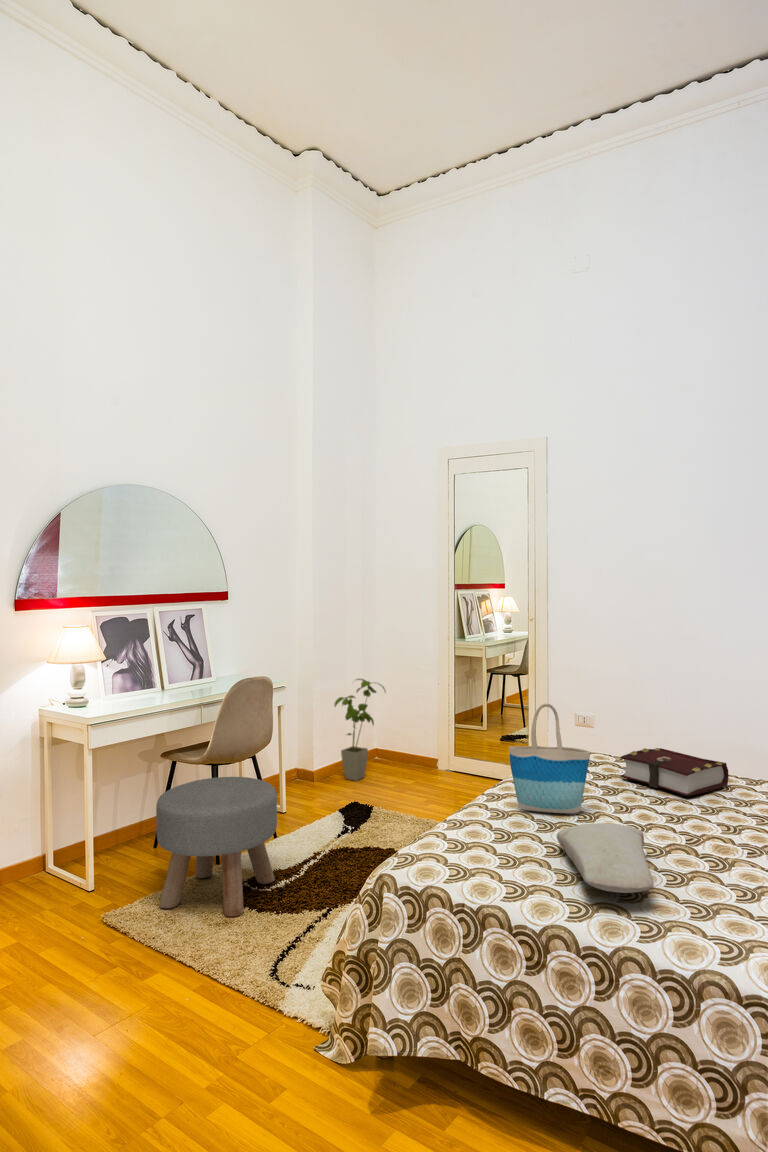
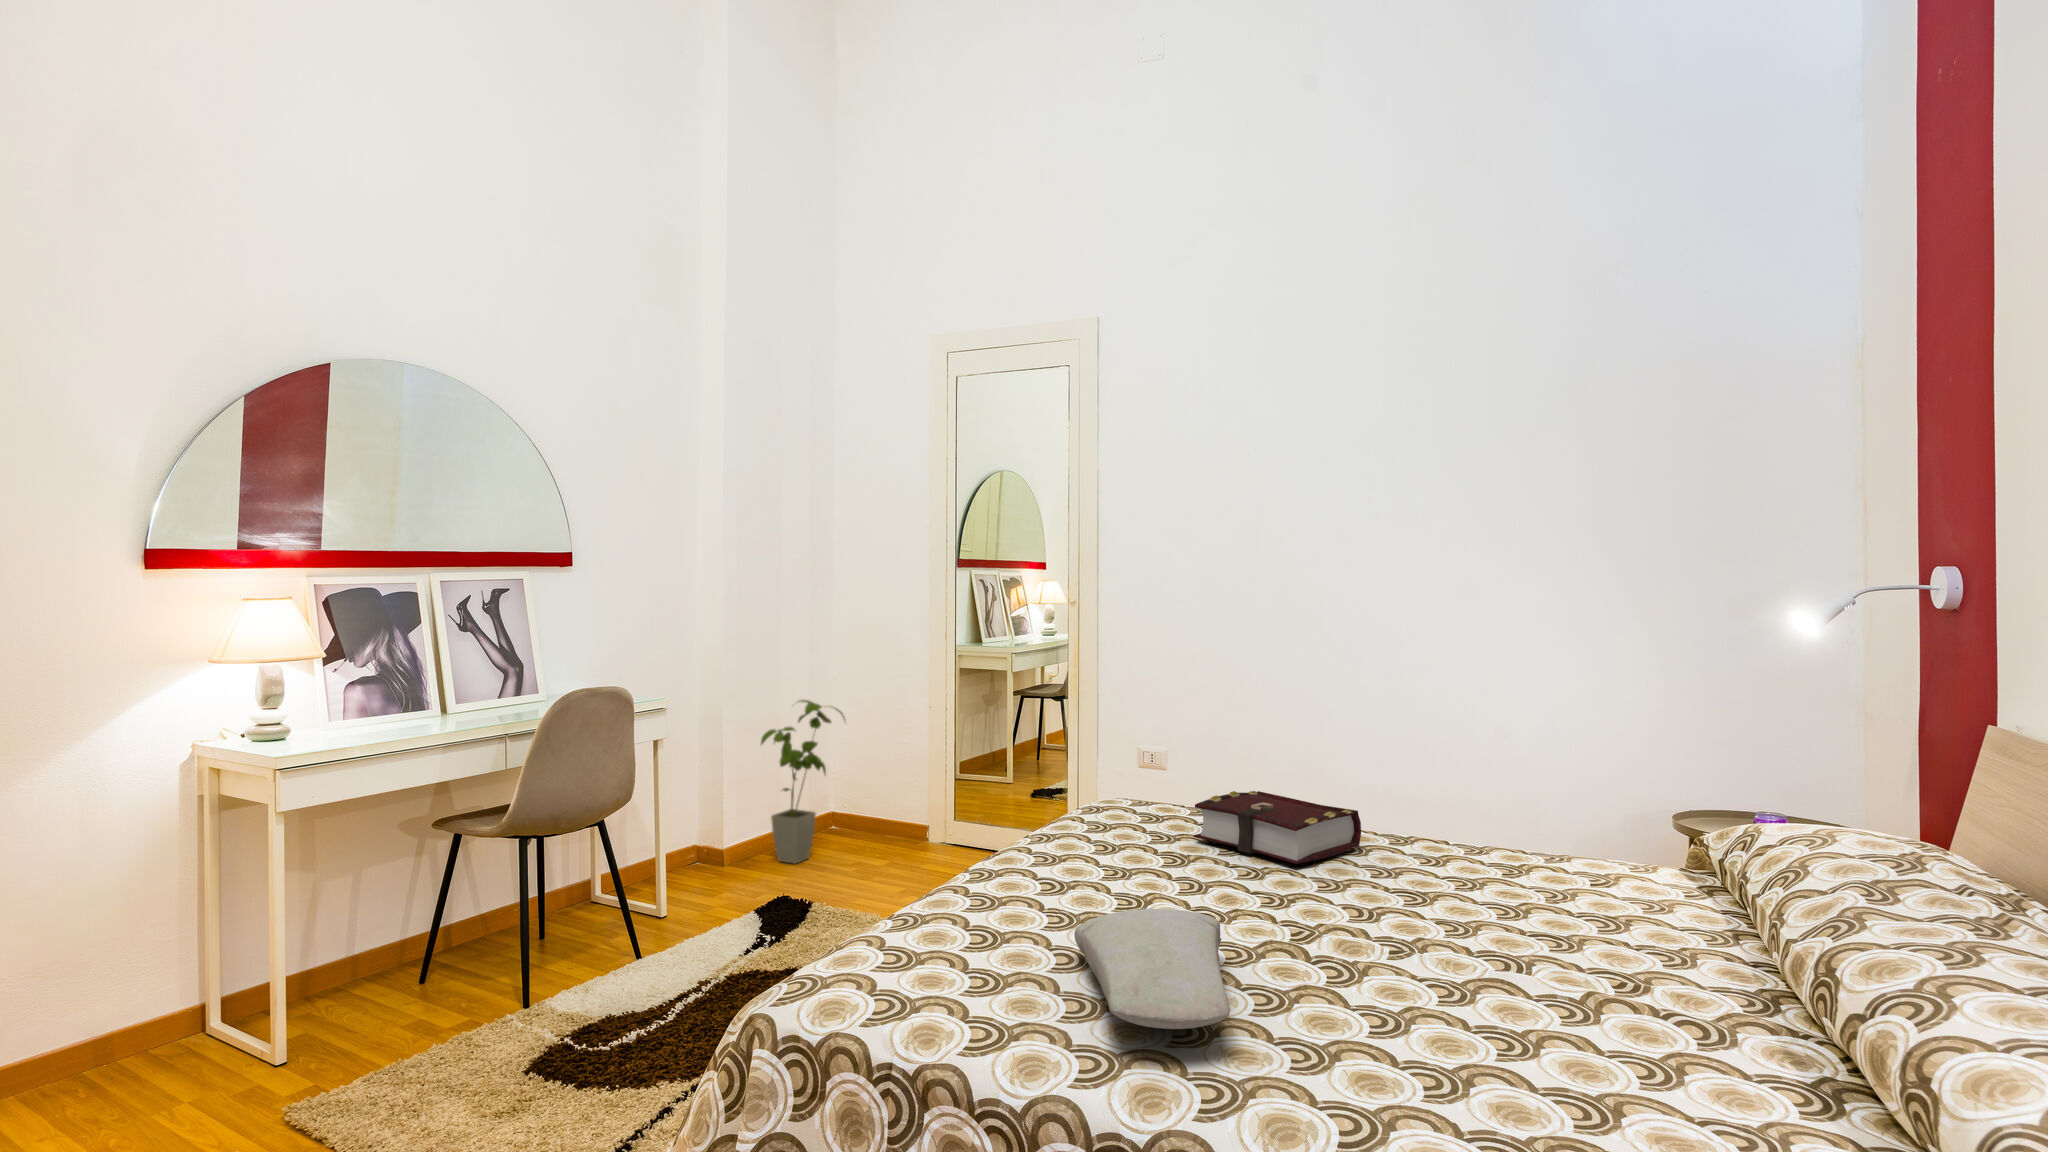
tote bag: present [509,703,590,813] -> none [1007,711,1141,897]
ottoman: present [156,777,277,917] -> none [398,856,627,1099]

